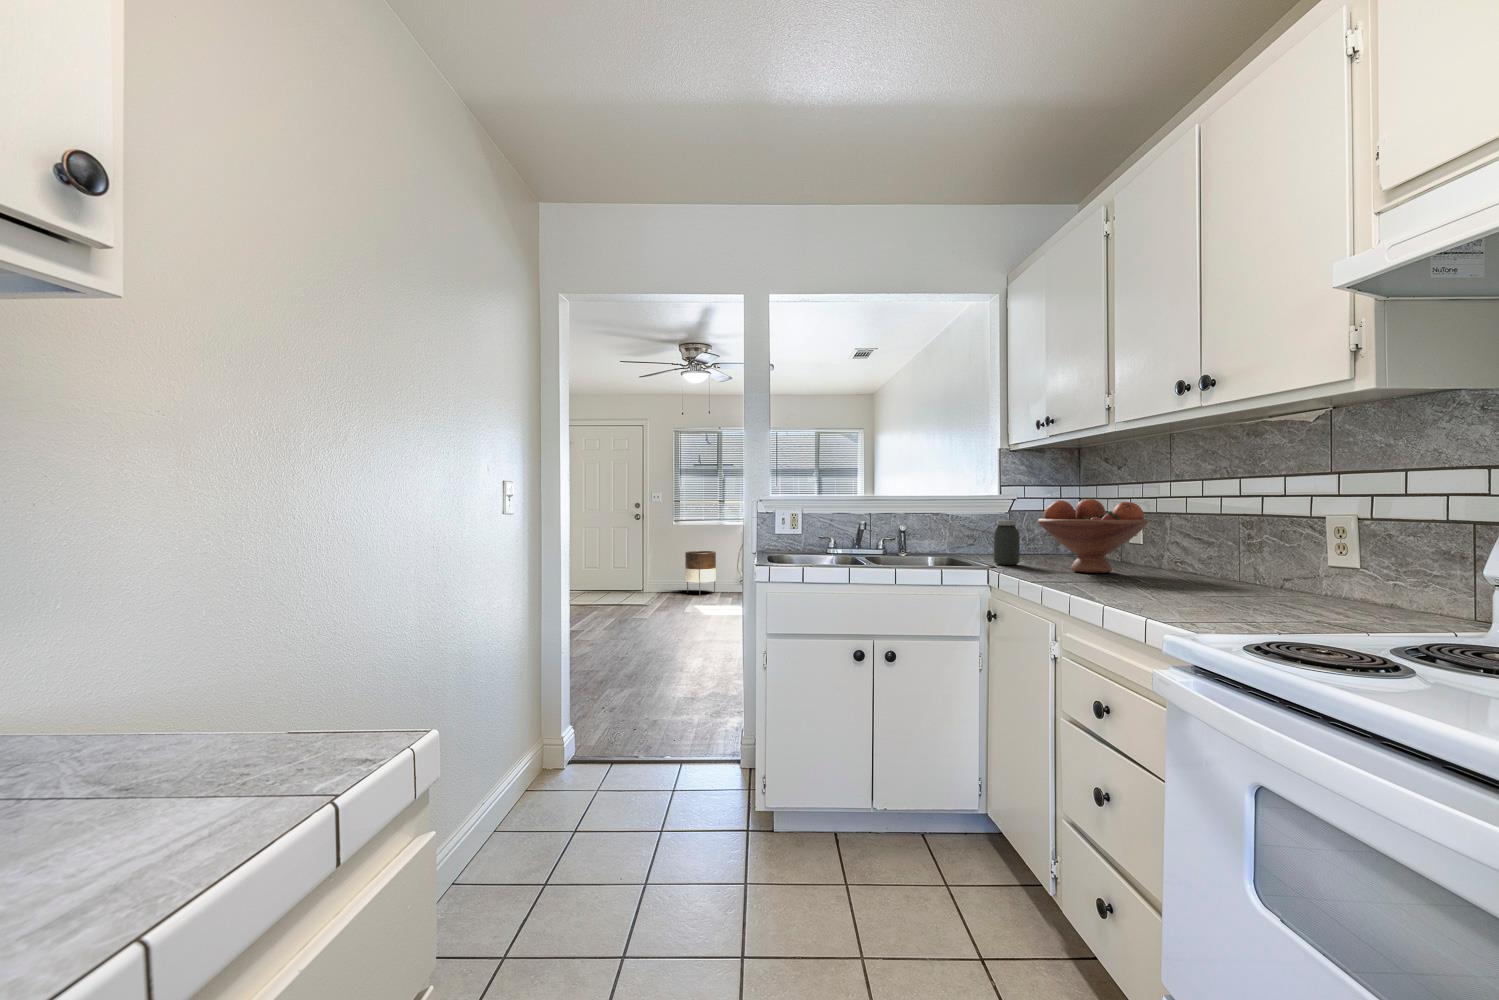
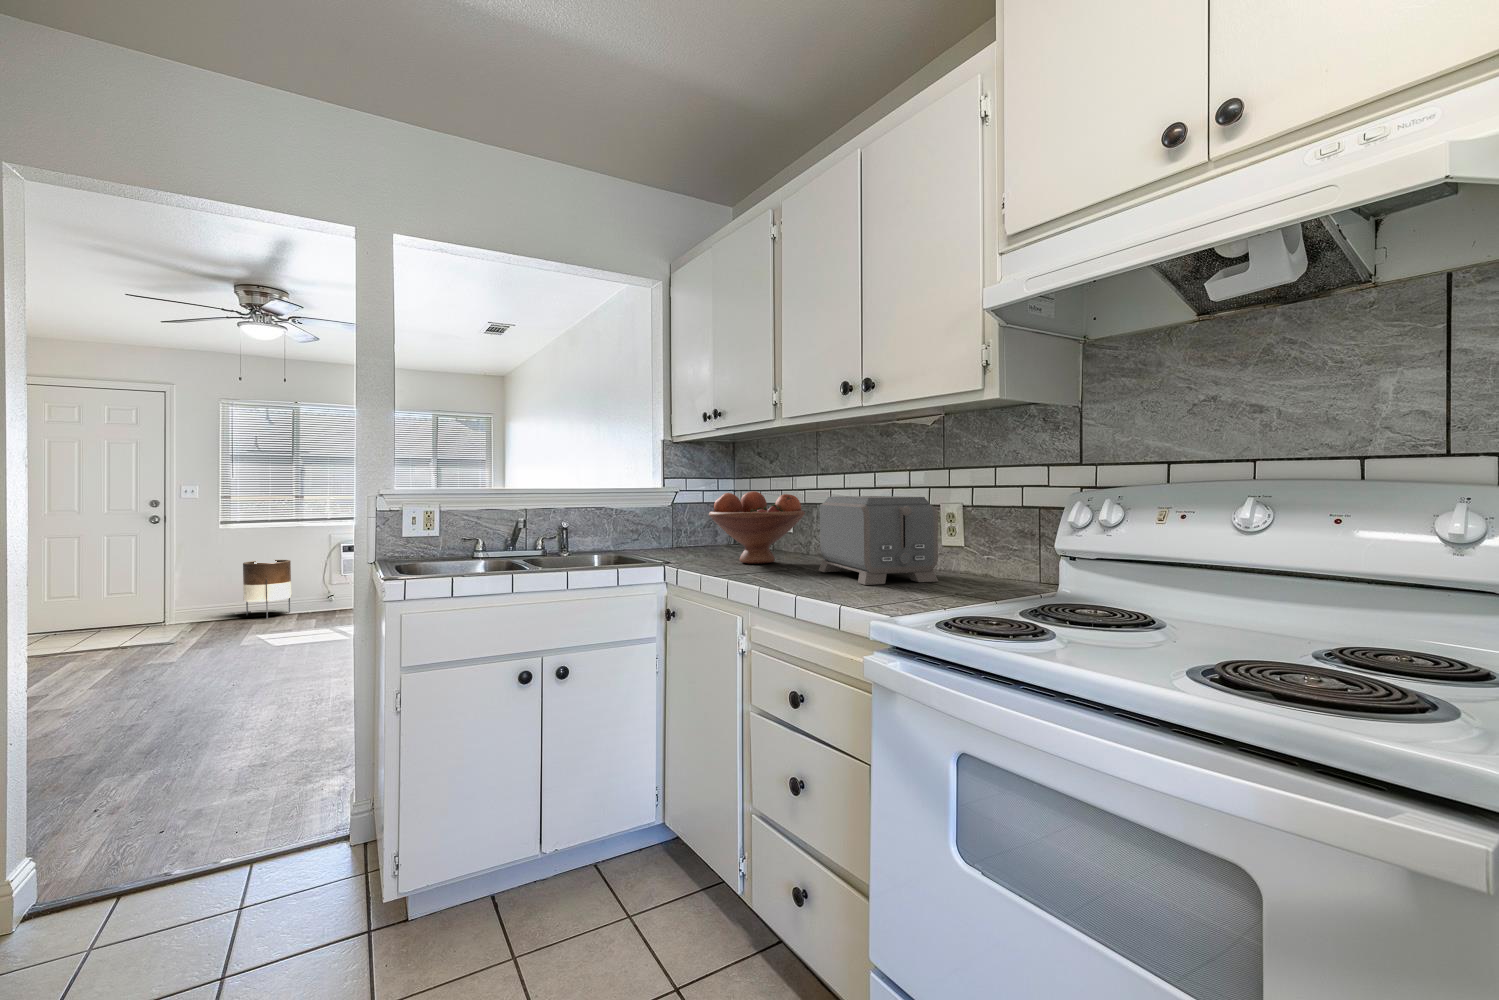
toaster: none [1156,504,1307,604] -> present [818,496,938,585]
jar: present [994,520,1019,565] -> none [663,514,688,560]

